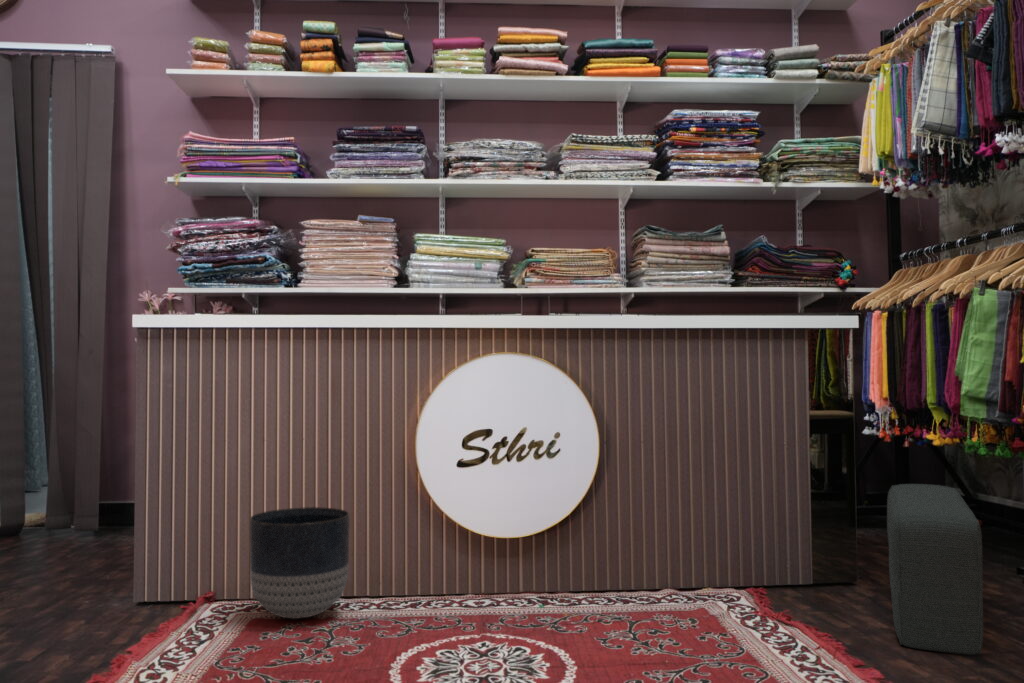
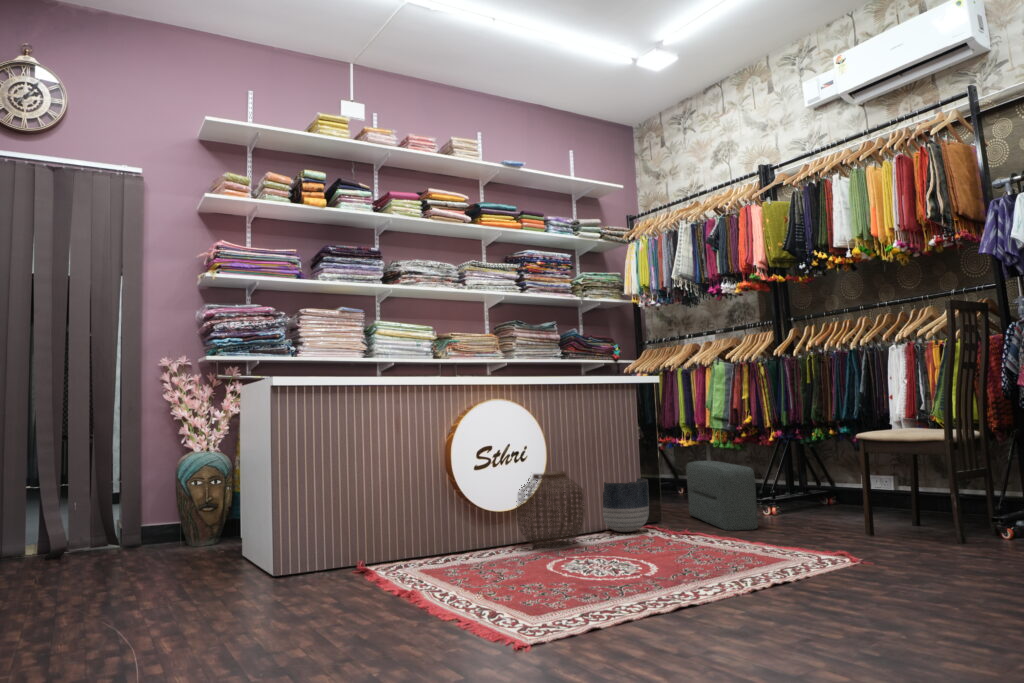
woven basket: none [451,485,576,630] -> present [516,471,584,548]
planter: present [249,507,350,619] -> present [603,478,649,532]

